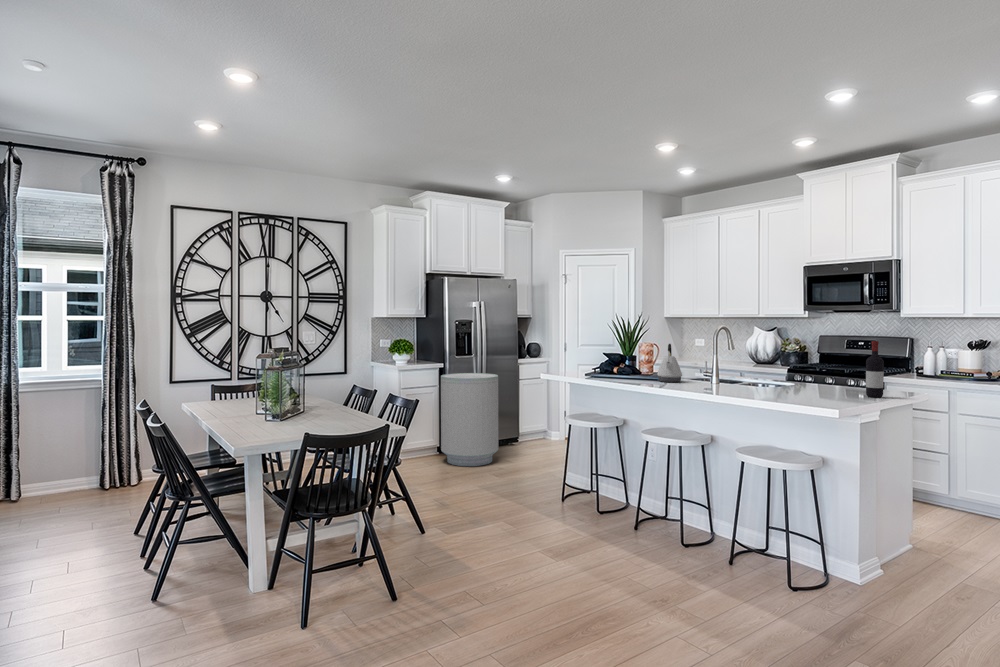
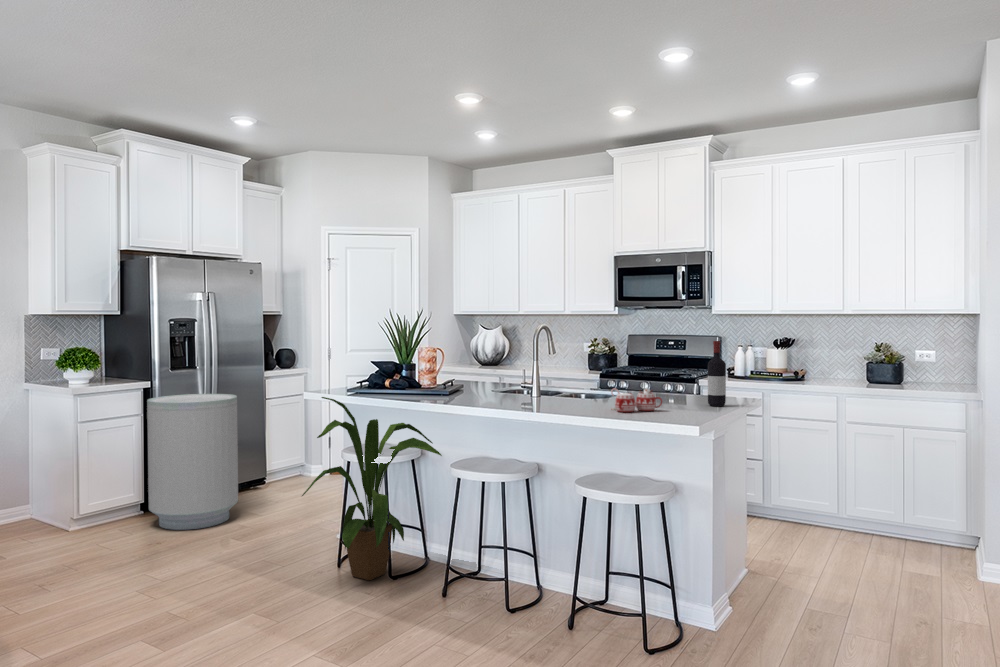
kettle: present [657,344,682,382] -> none [466,348,497,397]
house plant: none [534,377,637,513] -> present [302,397,442,580]
mug: none [770,378,817,398] -> present [611,388,662,412]

